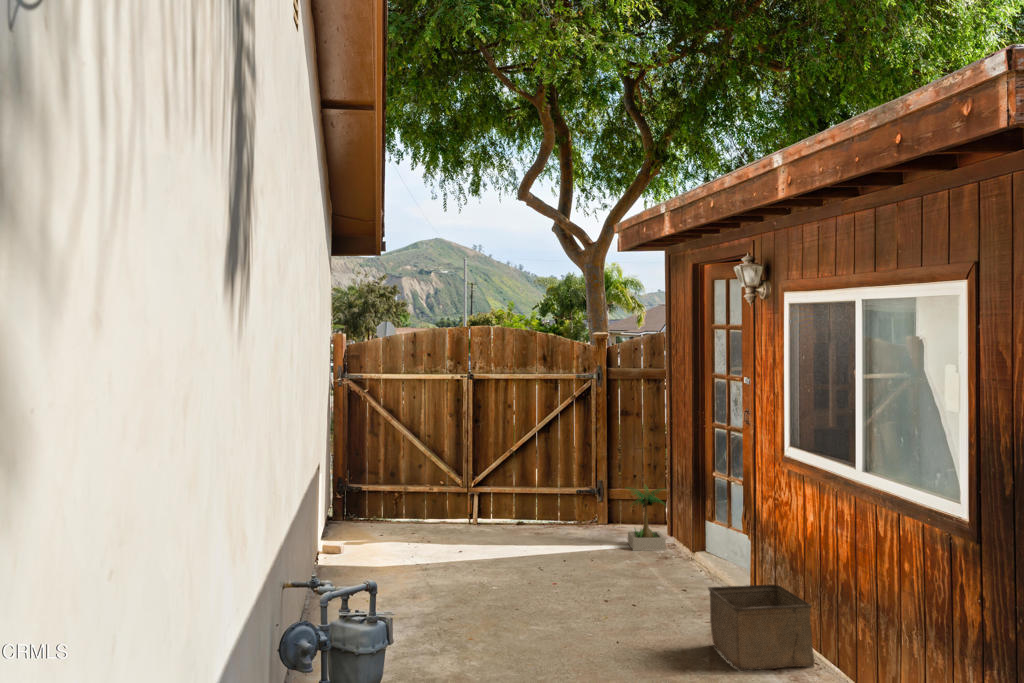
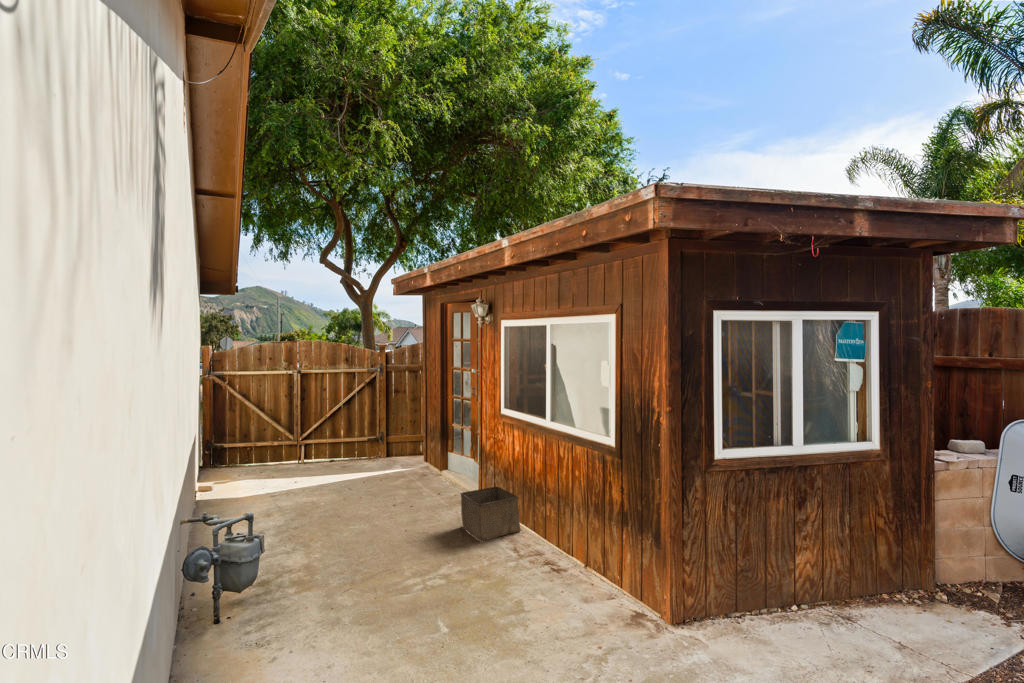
potted plant: present [625,486,666,551] -> none [398,431,427,471]

